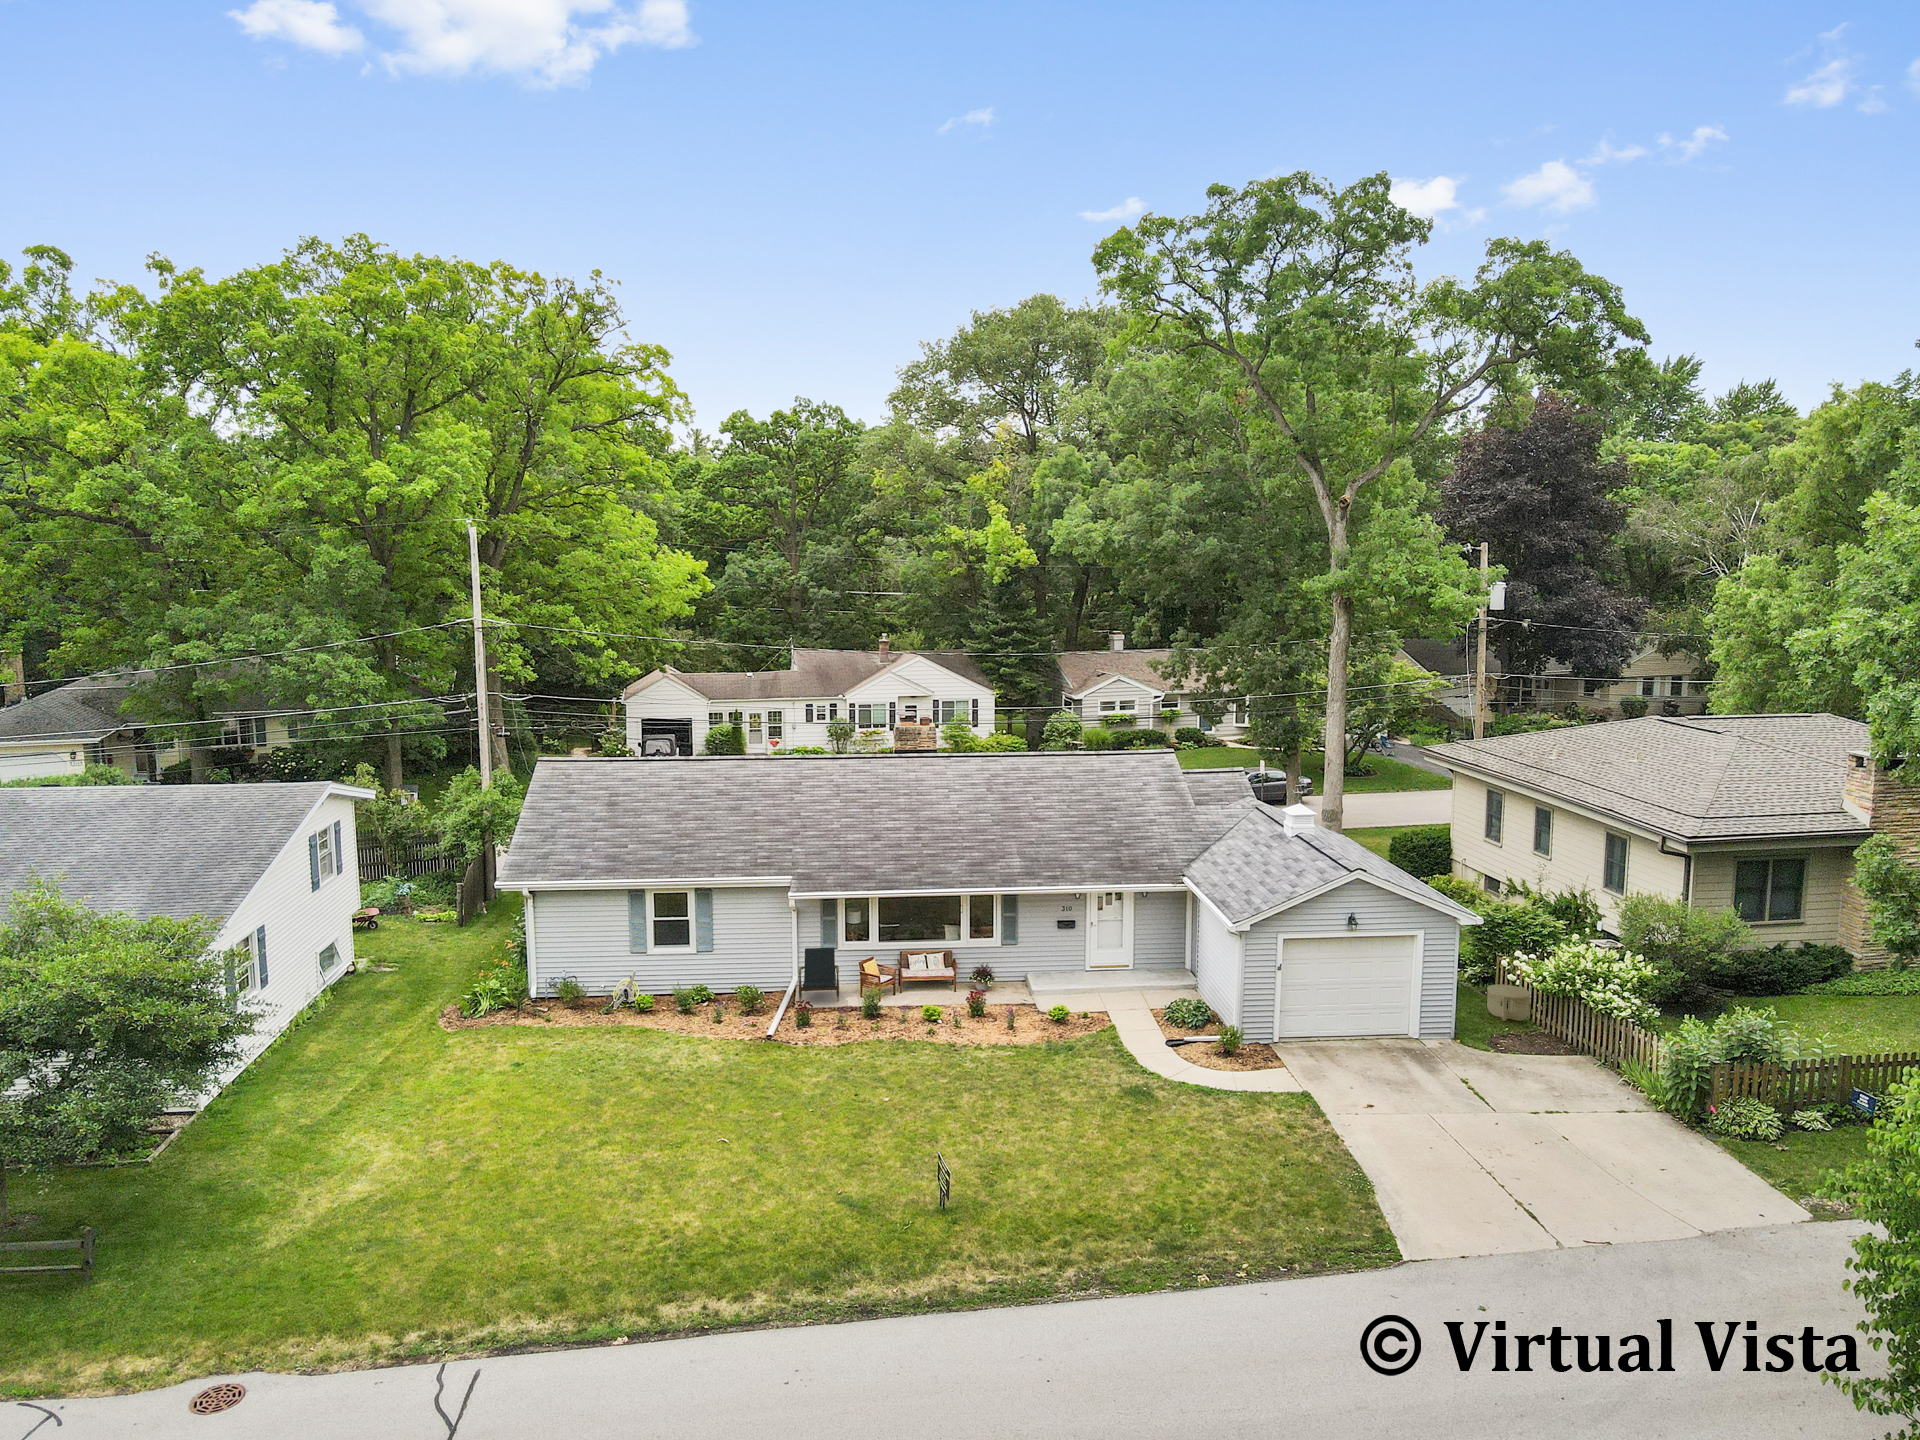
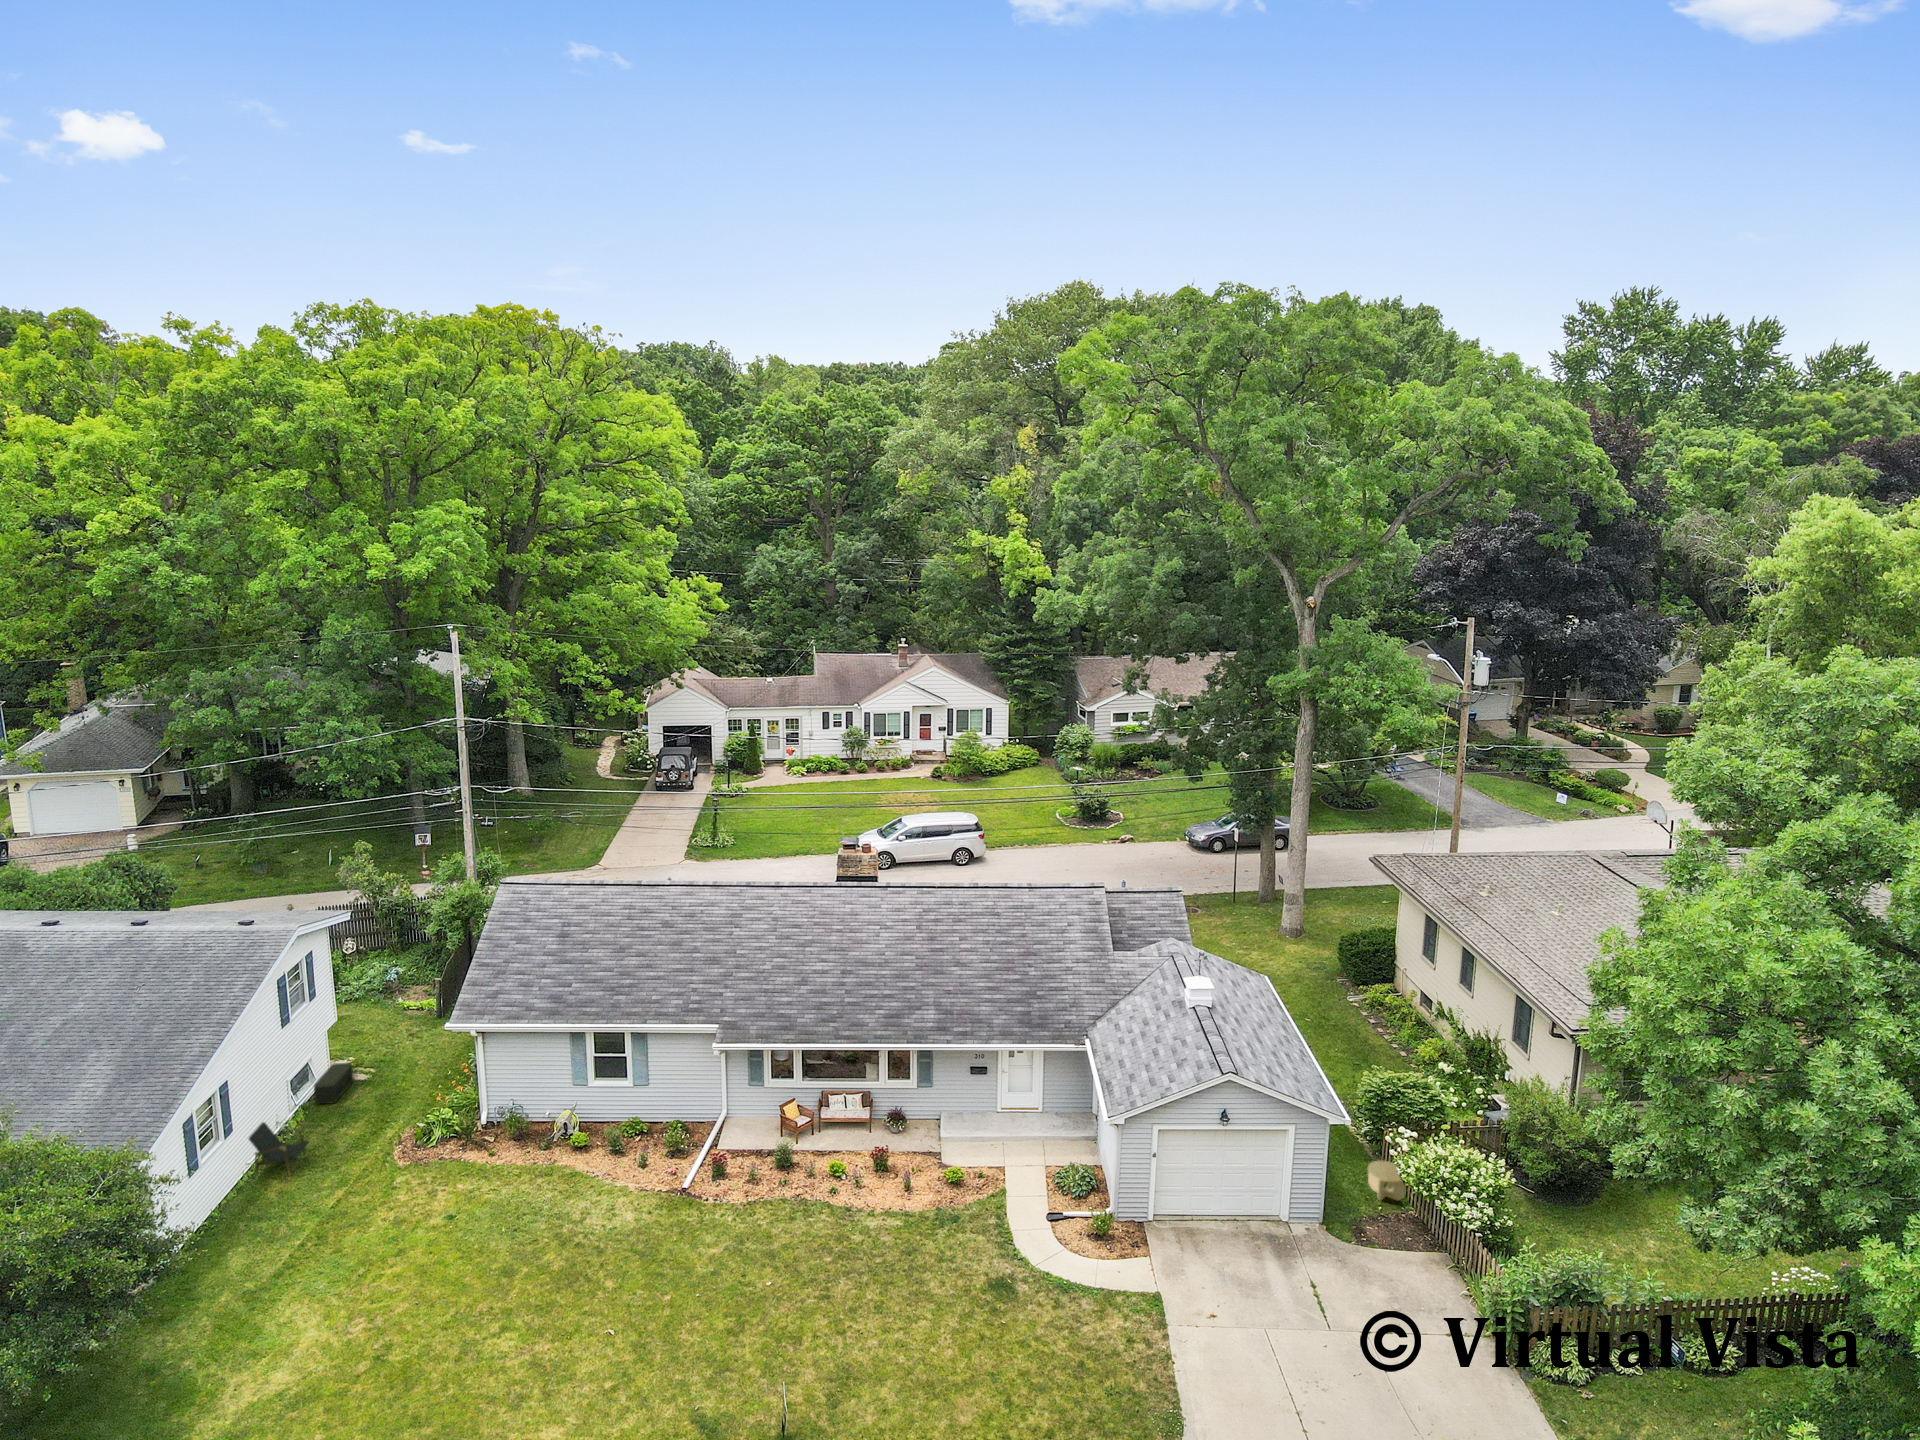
lounge chair: present [799,948,839,1002] -> present [249,1122,309,1176]
storage bench: none [332,954,372,992] -> present [314,1063,354,1104]

